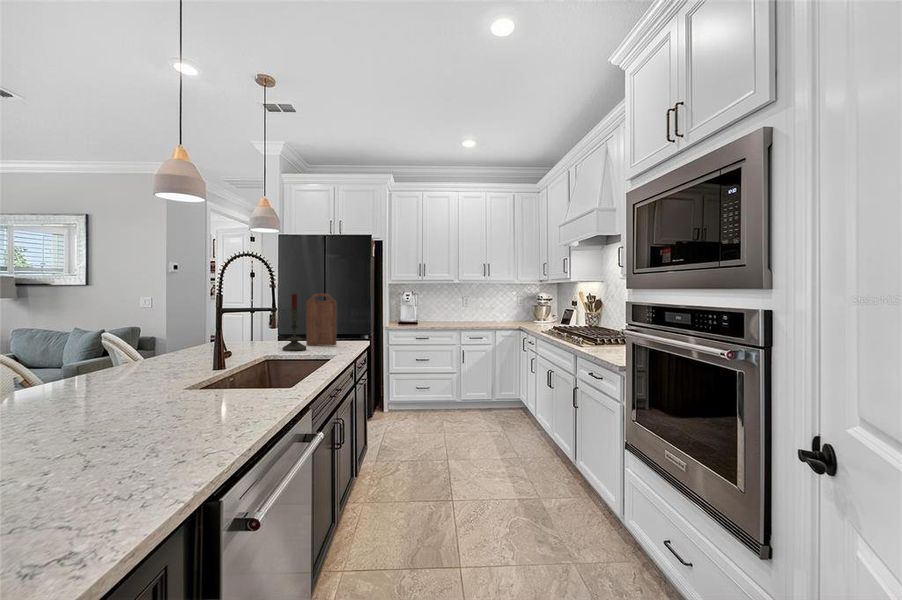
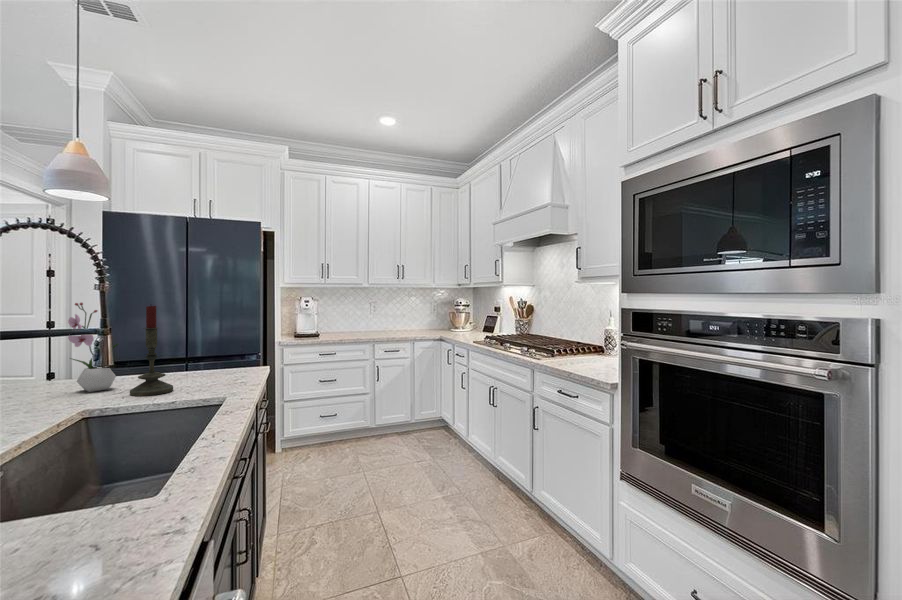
flower arrangement: none [251,292,278,347] -> present [68,303,118,392]
cutting board: present [306,294,337,346] -> none [170,304,221,381]

